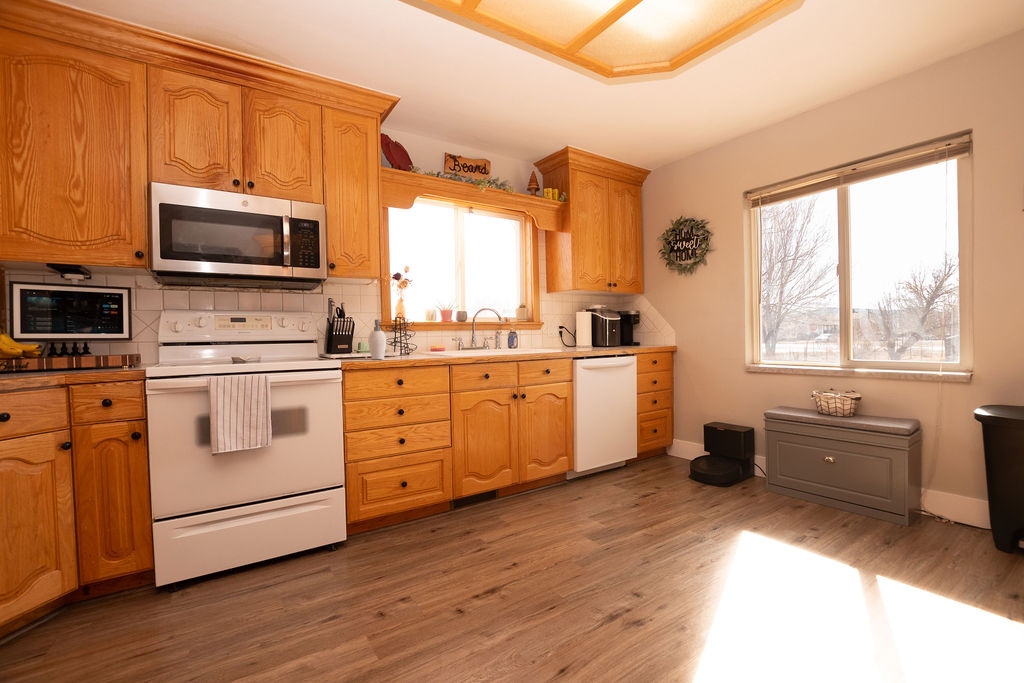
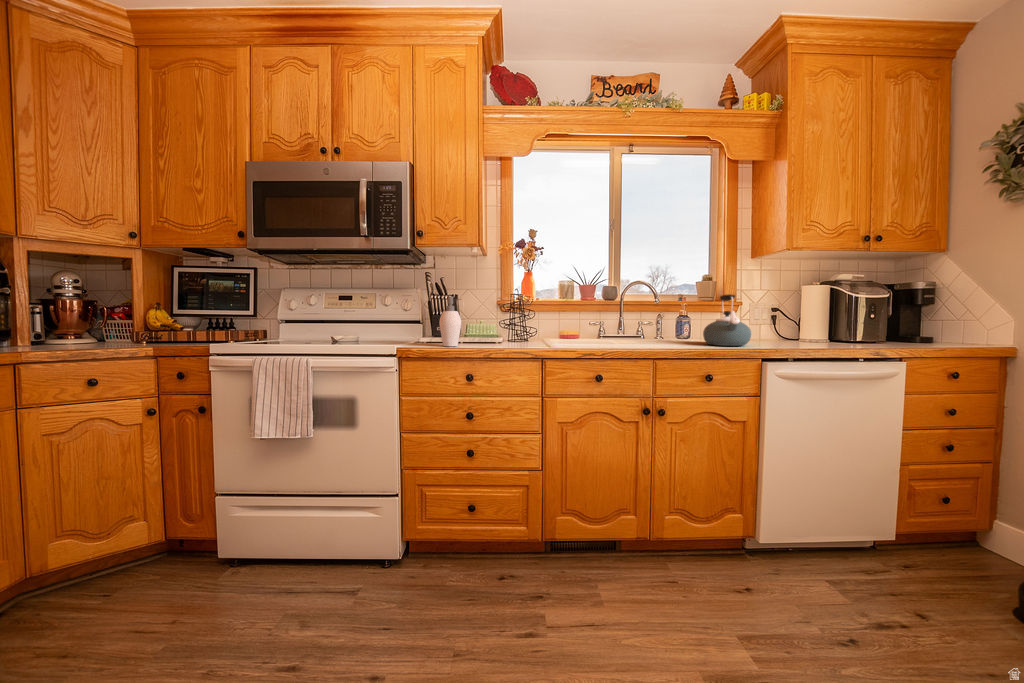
kettle: none [535,318,563,351] -> present [703,294,751,346]

